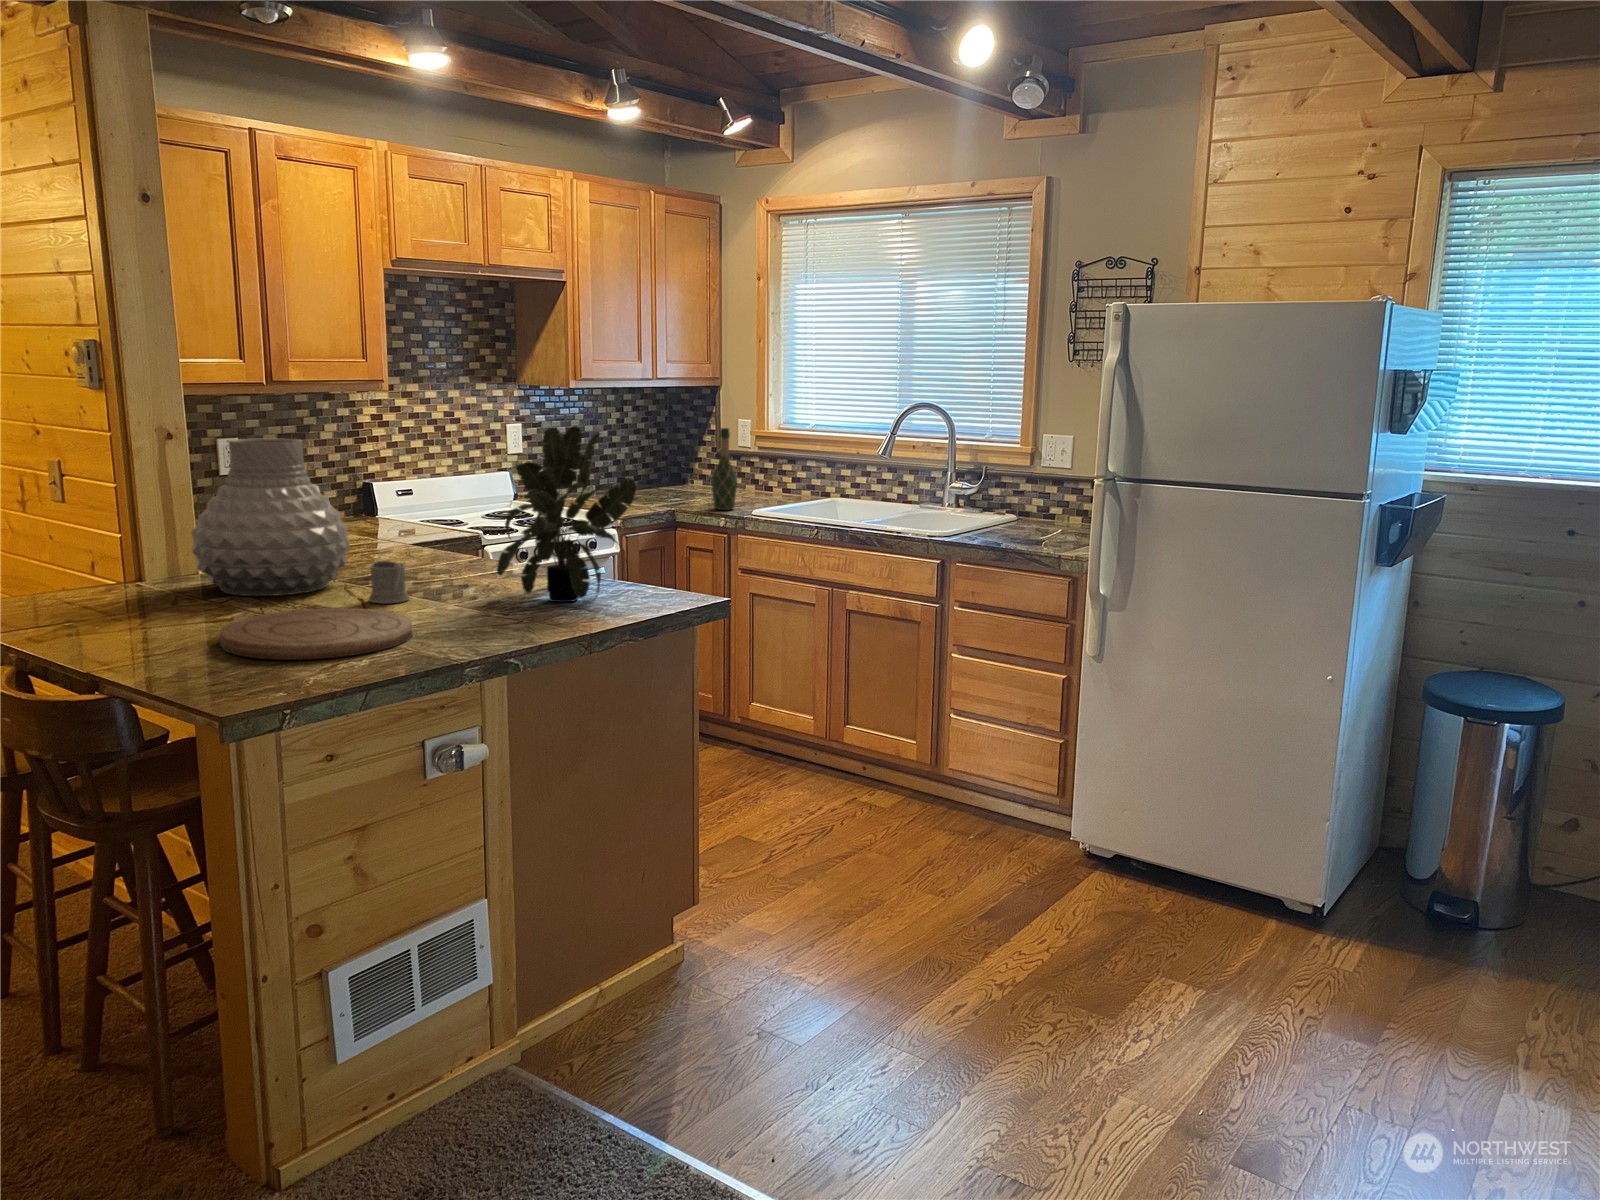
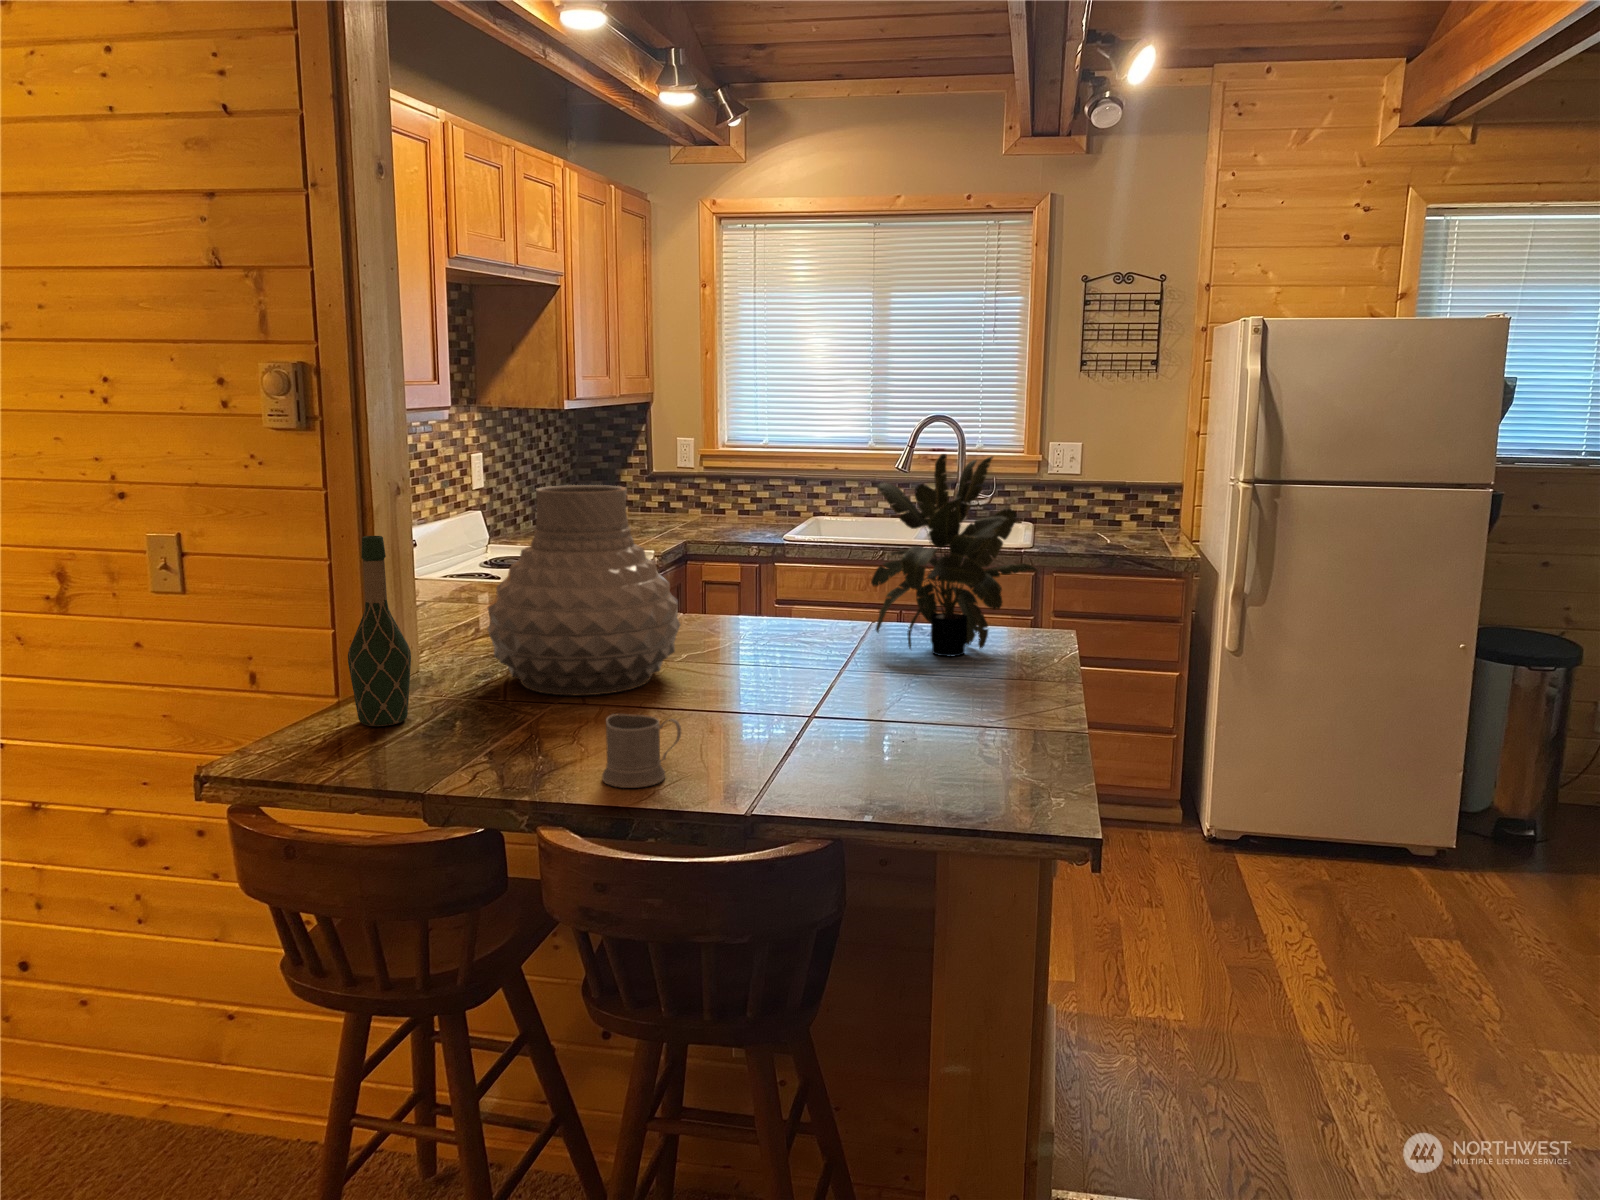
wine bottle: present [712,428,737,510] -> present [348,536,411,726]
mug: present [369,561,409,603] -> present [602,714,681,788]
cutting board: present [220,608,412,660] -> none [763,690,988,770]

